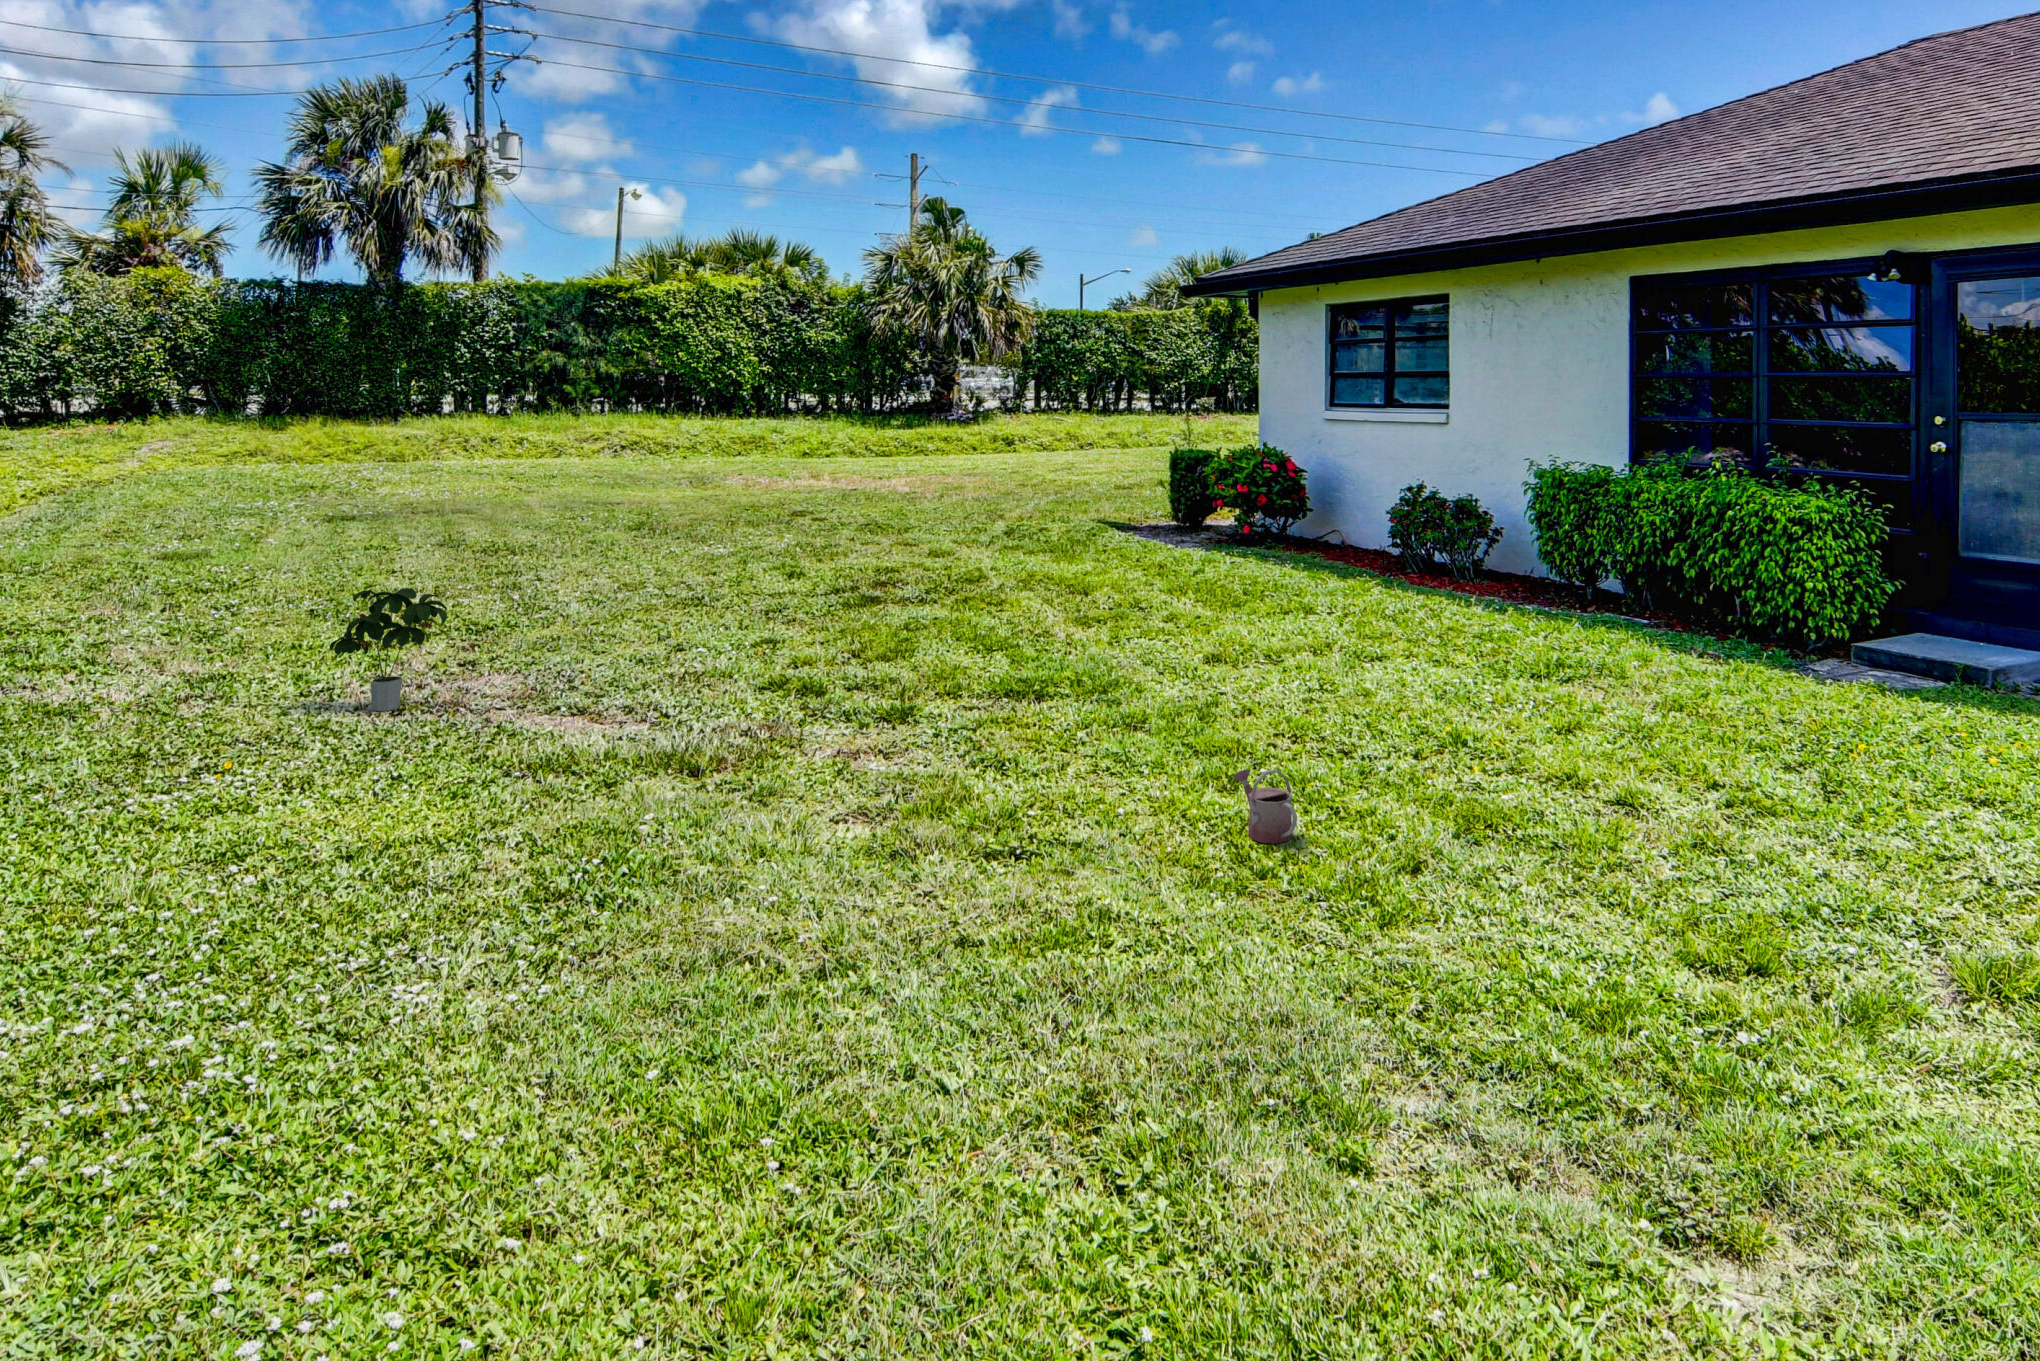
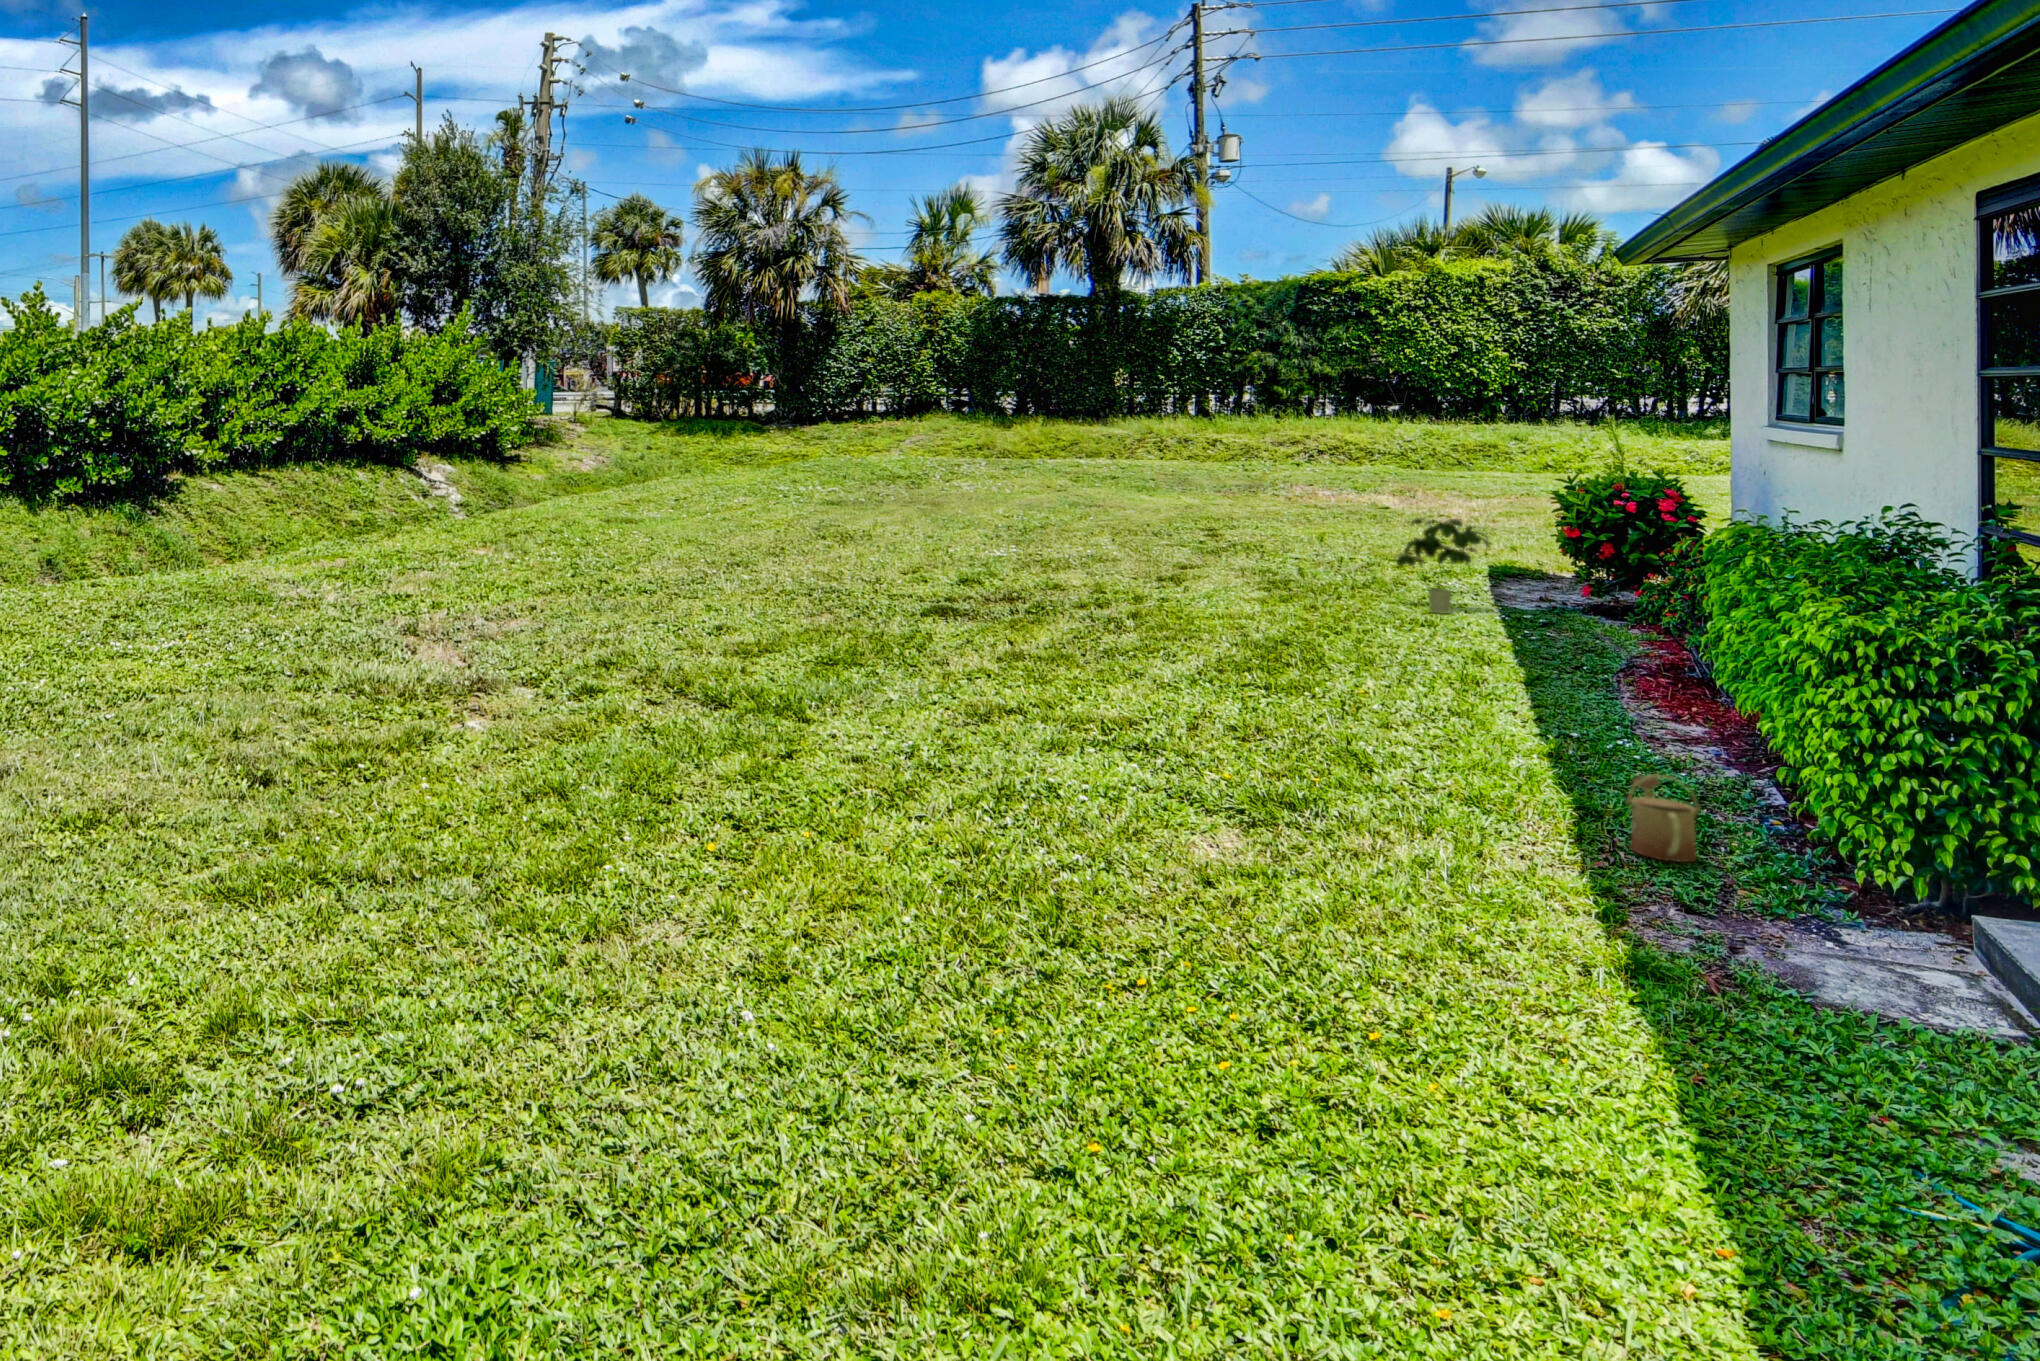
potted plant: present [330,588,447,711] -> present [1394,518,1489,614]

